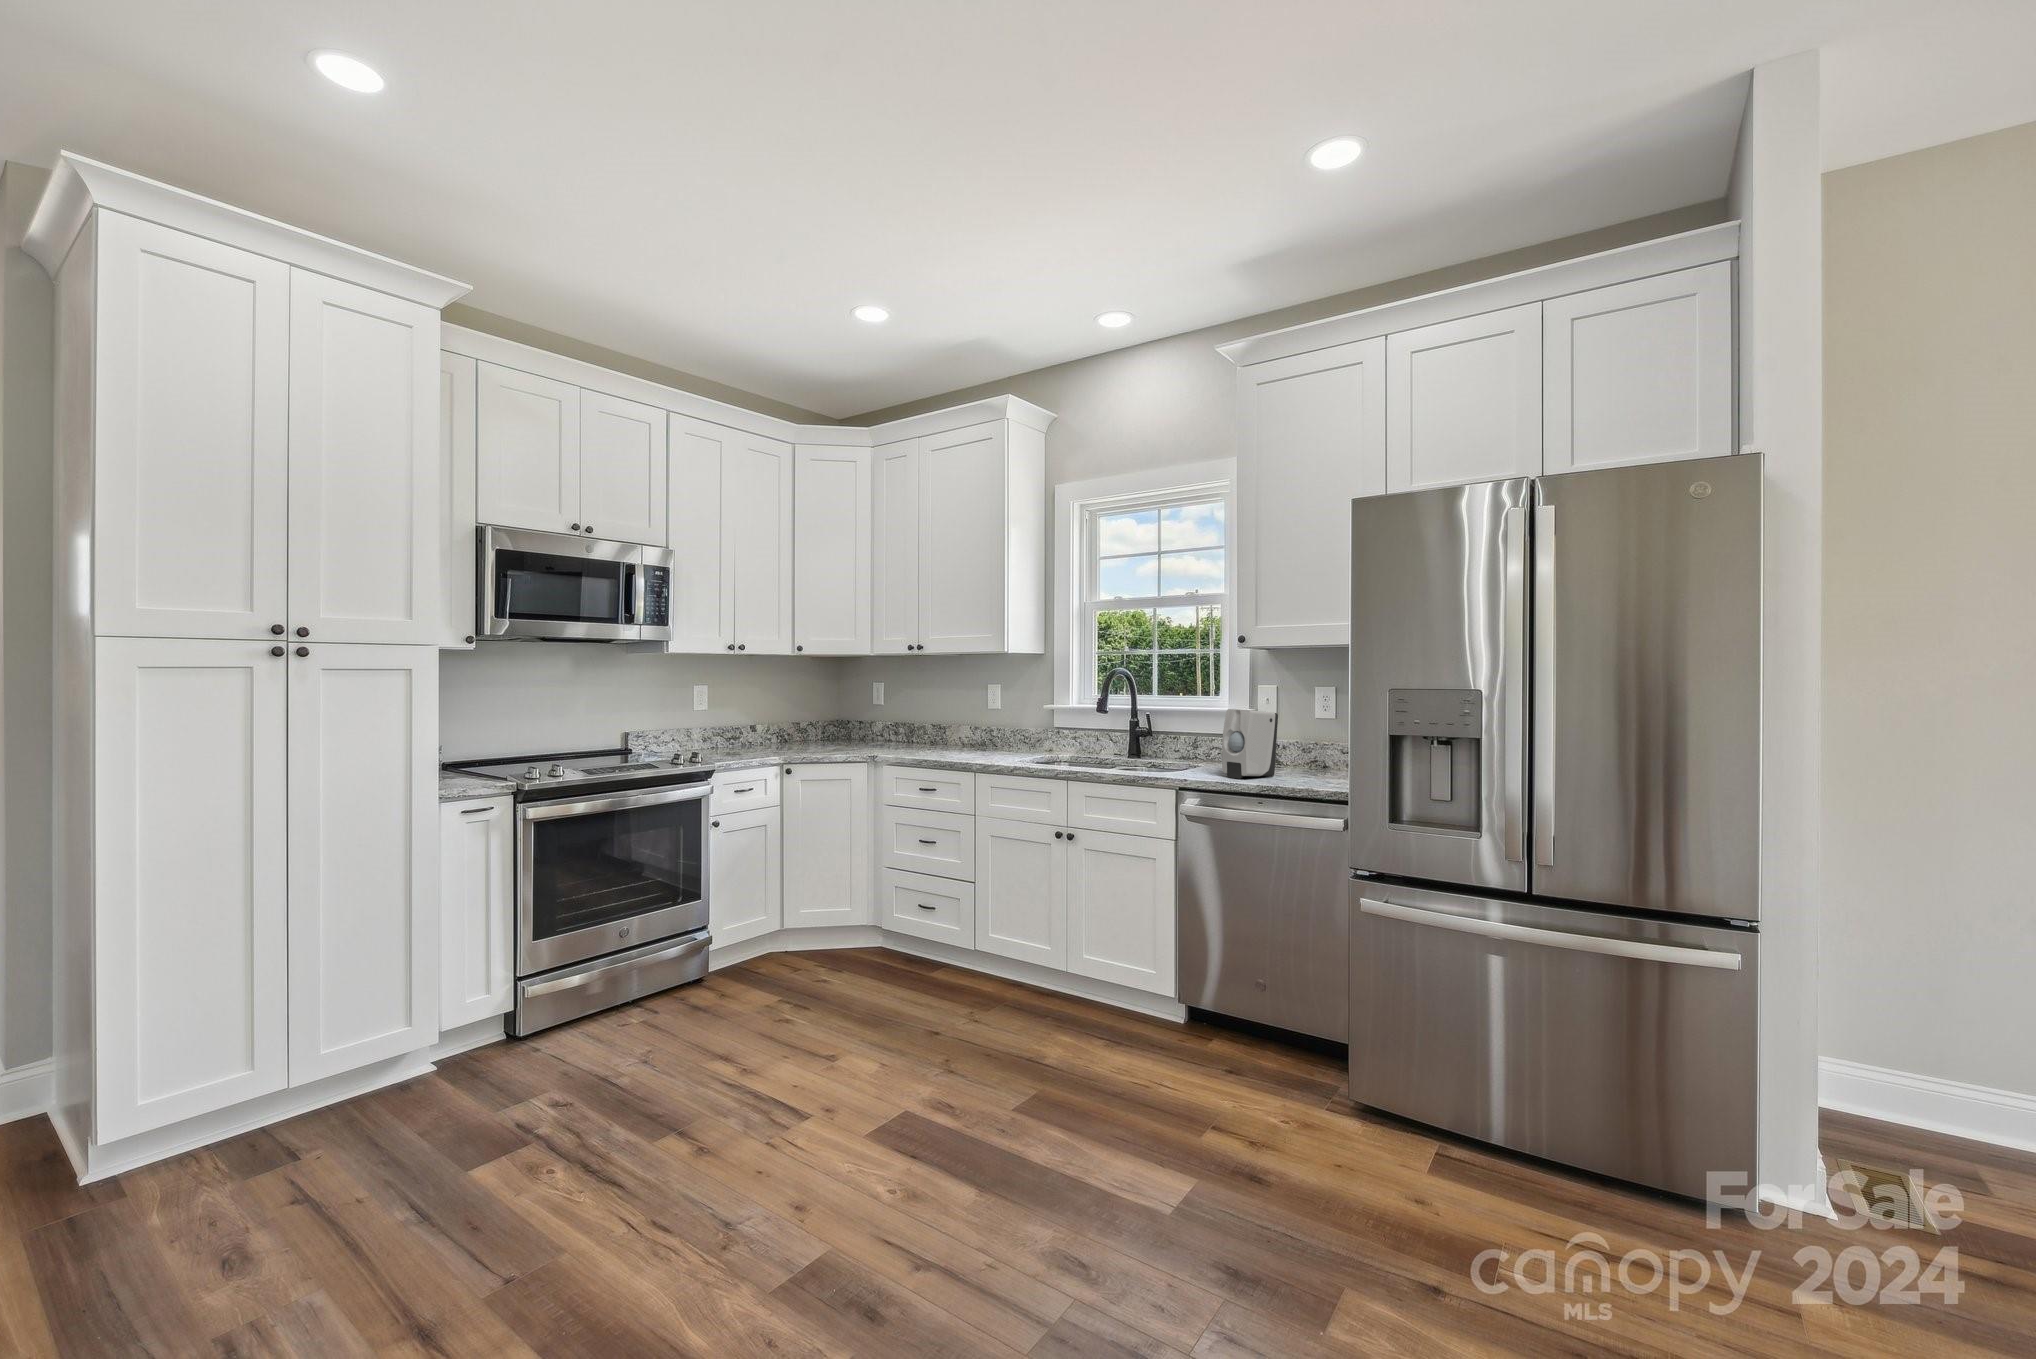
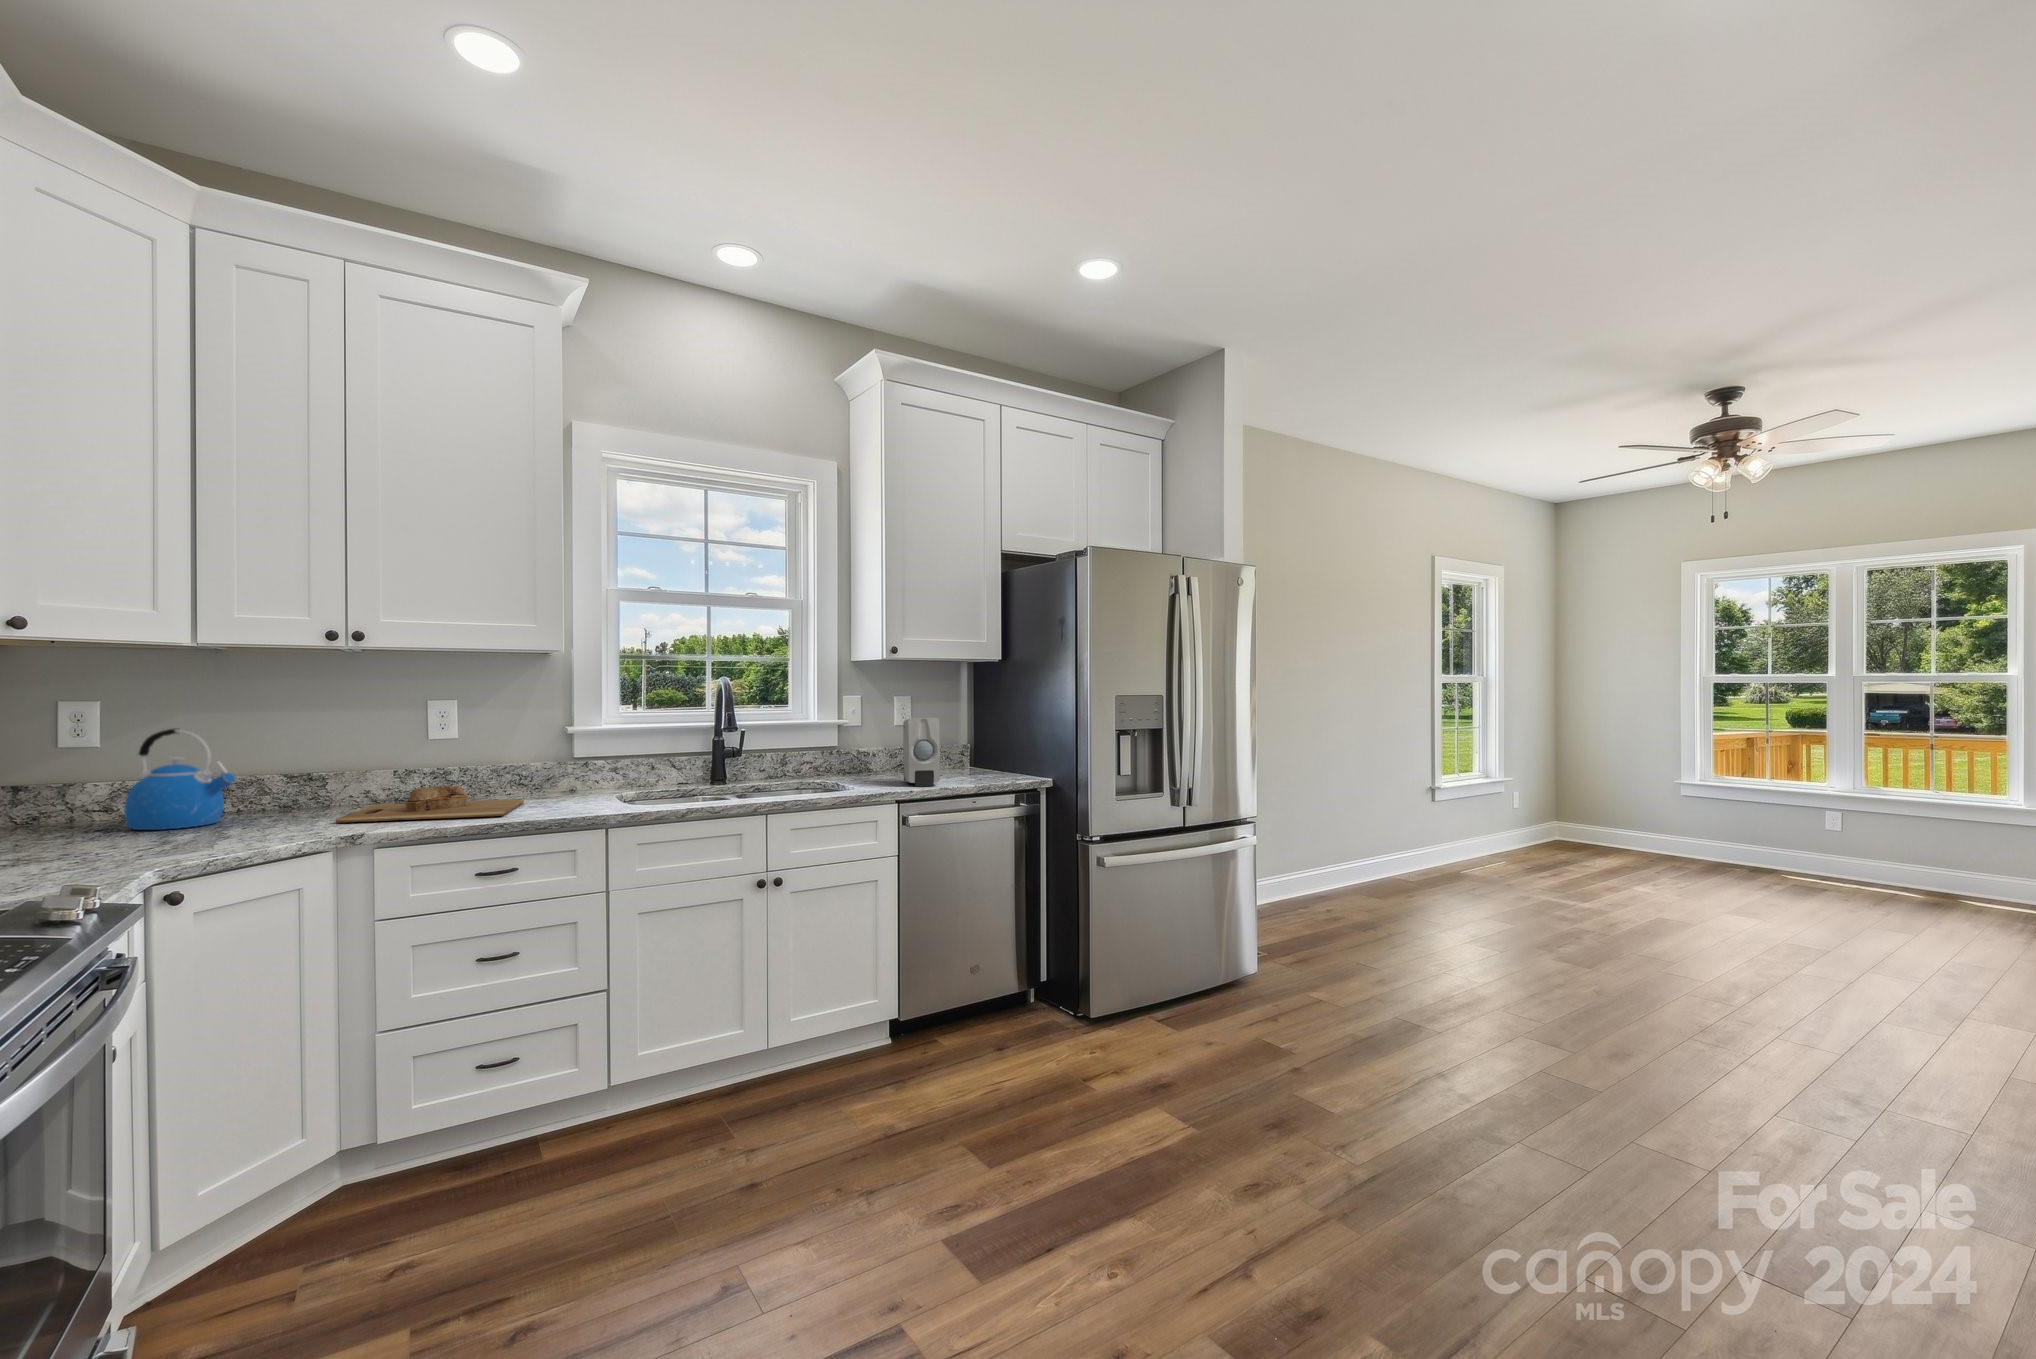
kettle: none [864,696,900,746] -> present [124,729,236,830]
cutting board: none [907,736,1003,756] -> present [336,786,524,823]

